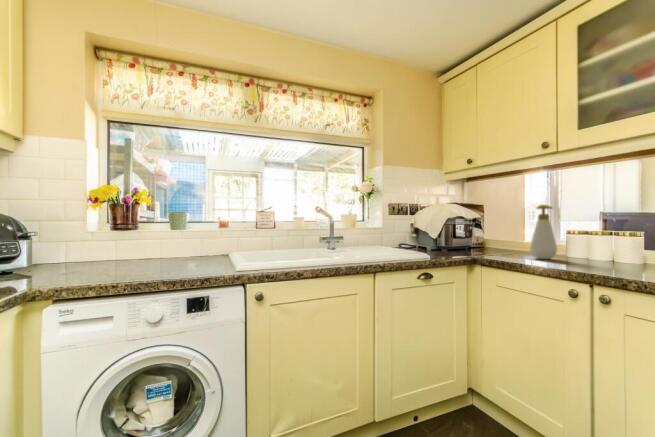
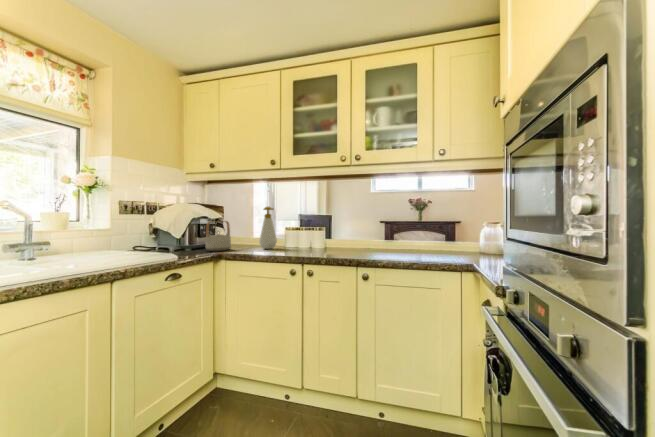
teapot: none [457,222,491,255] -> present [202,221,231,251]

